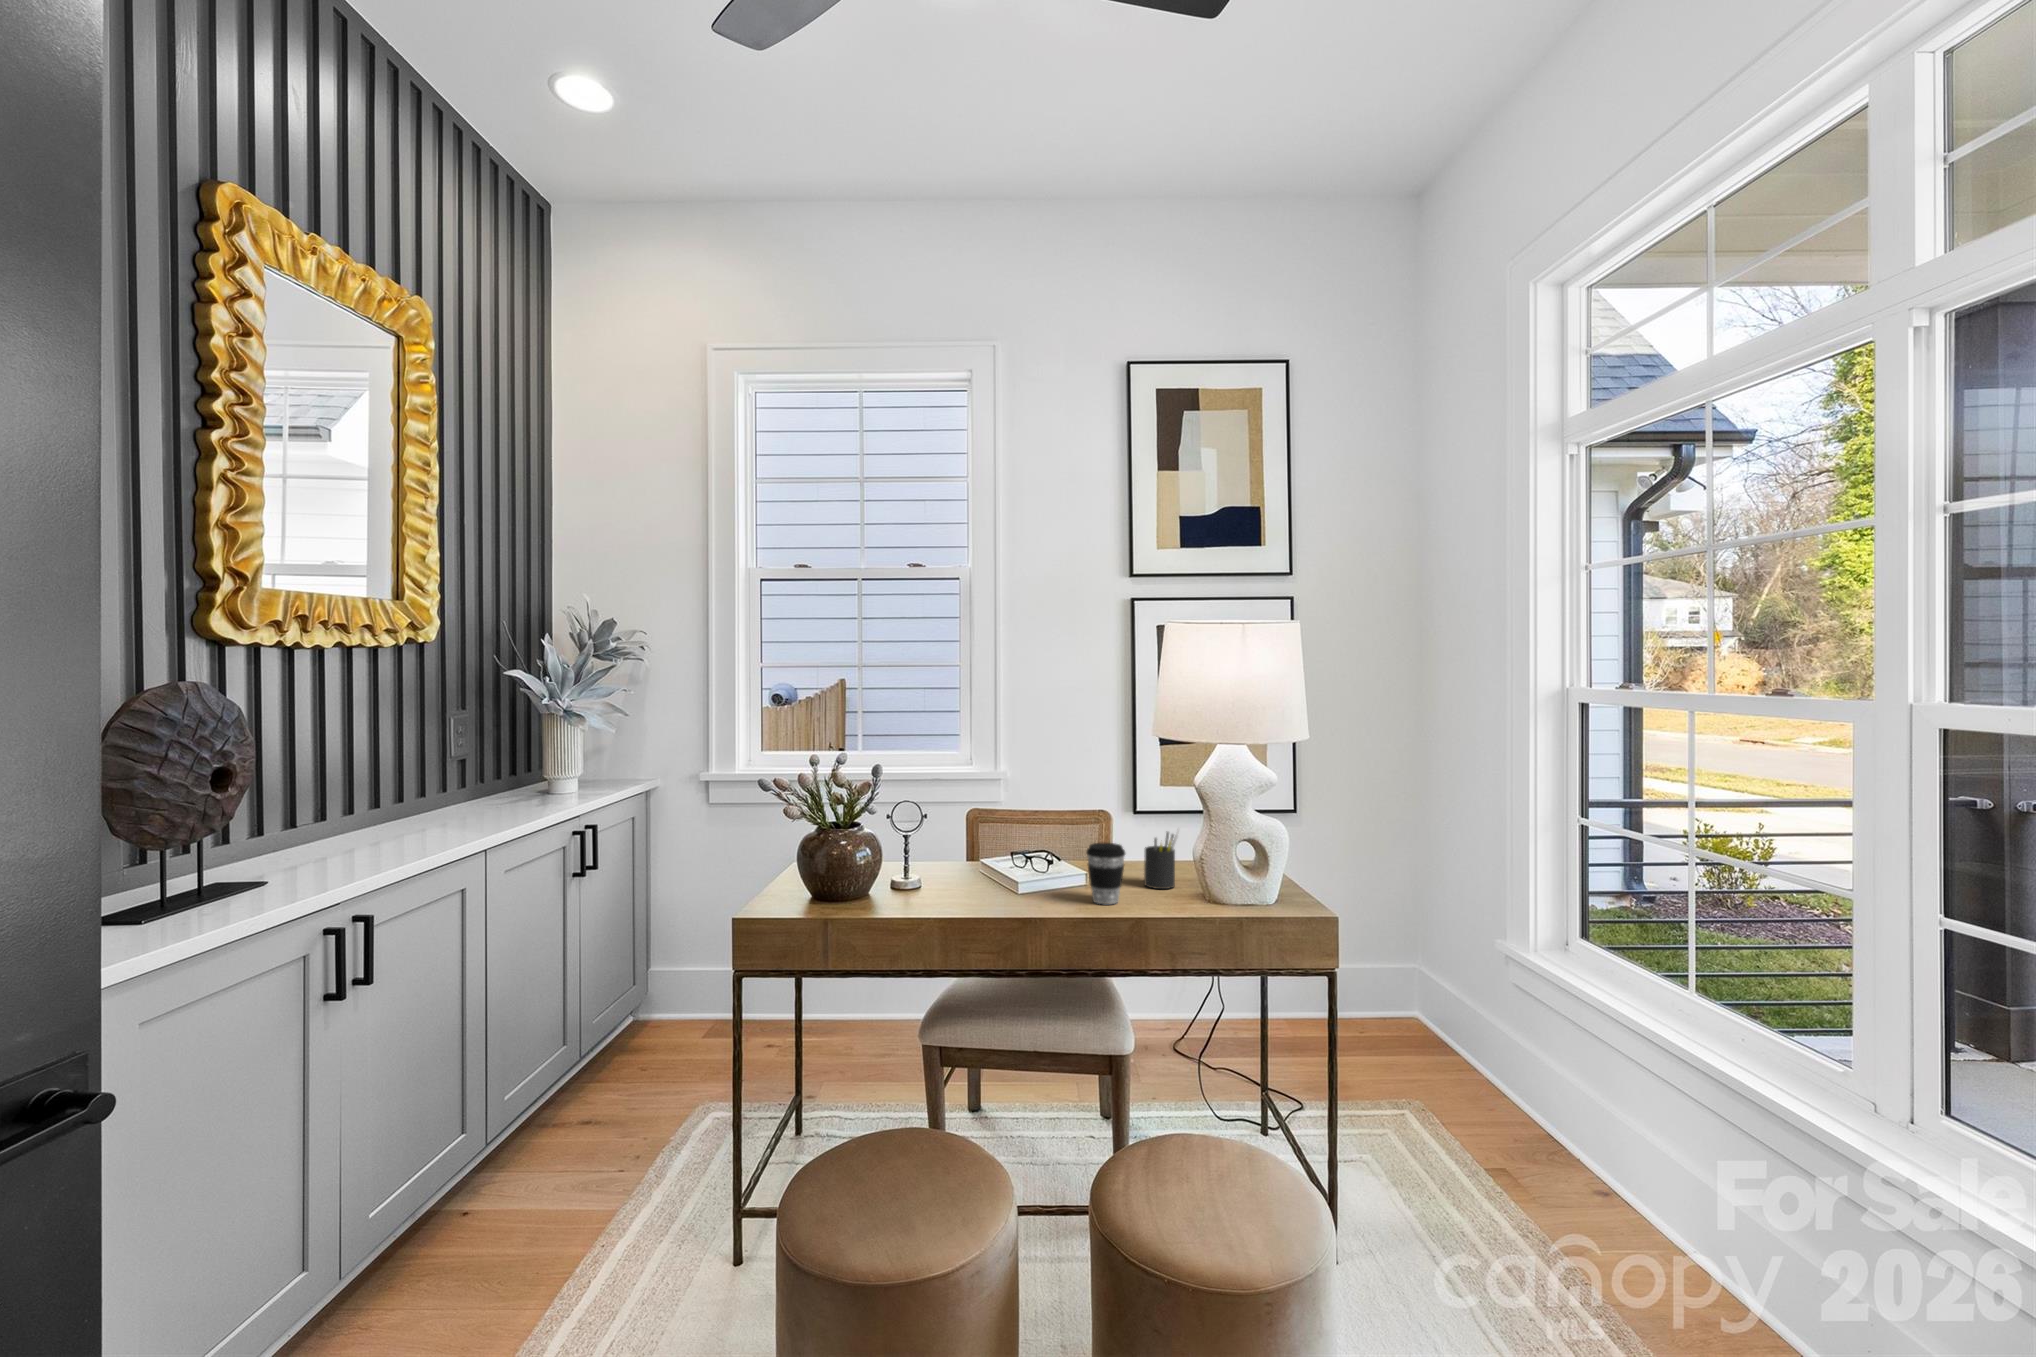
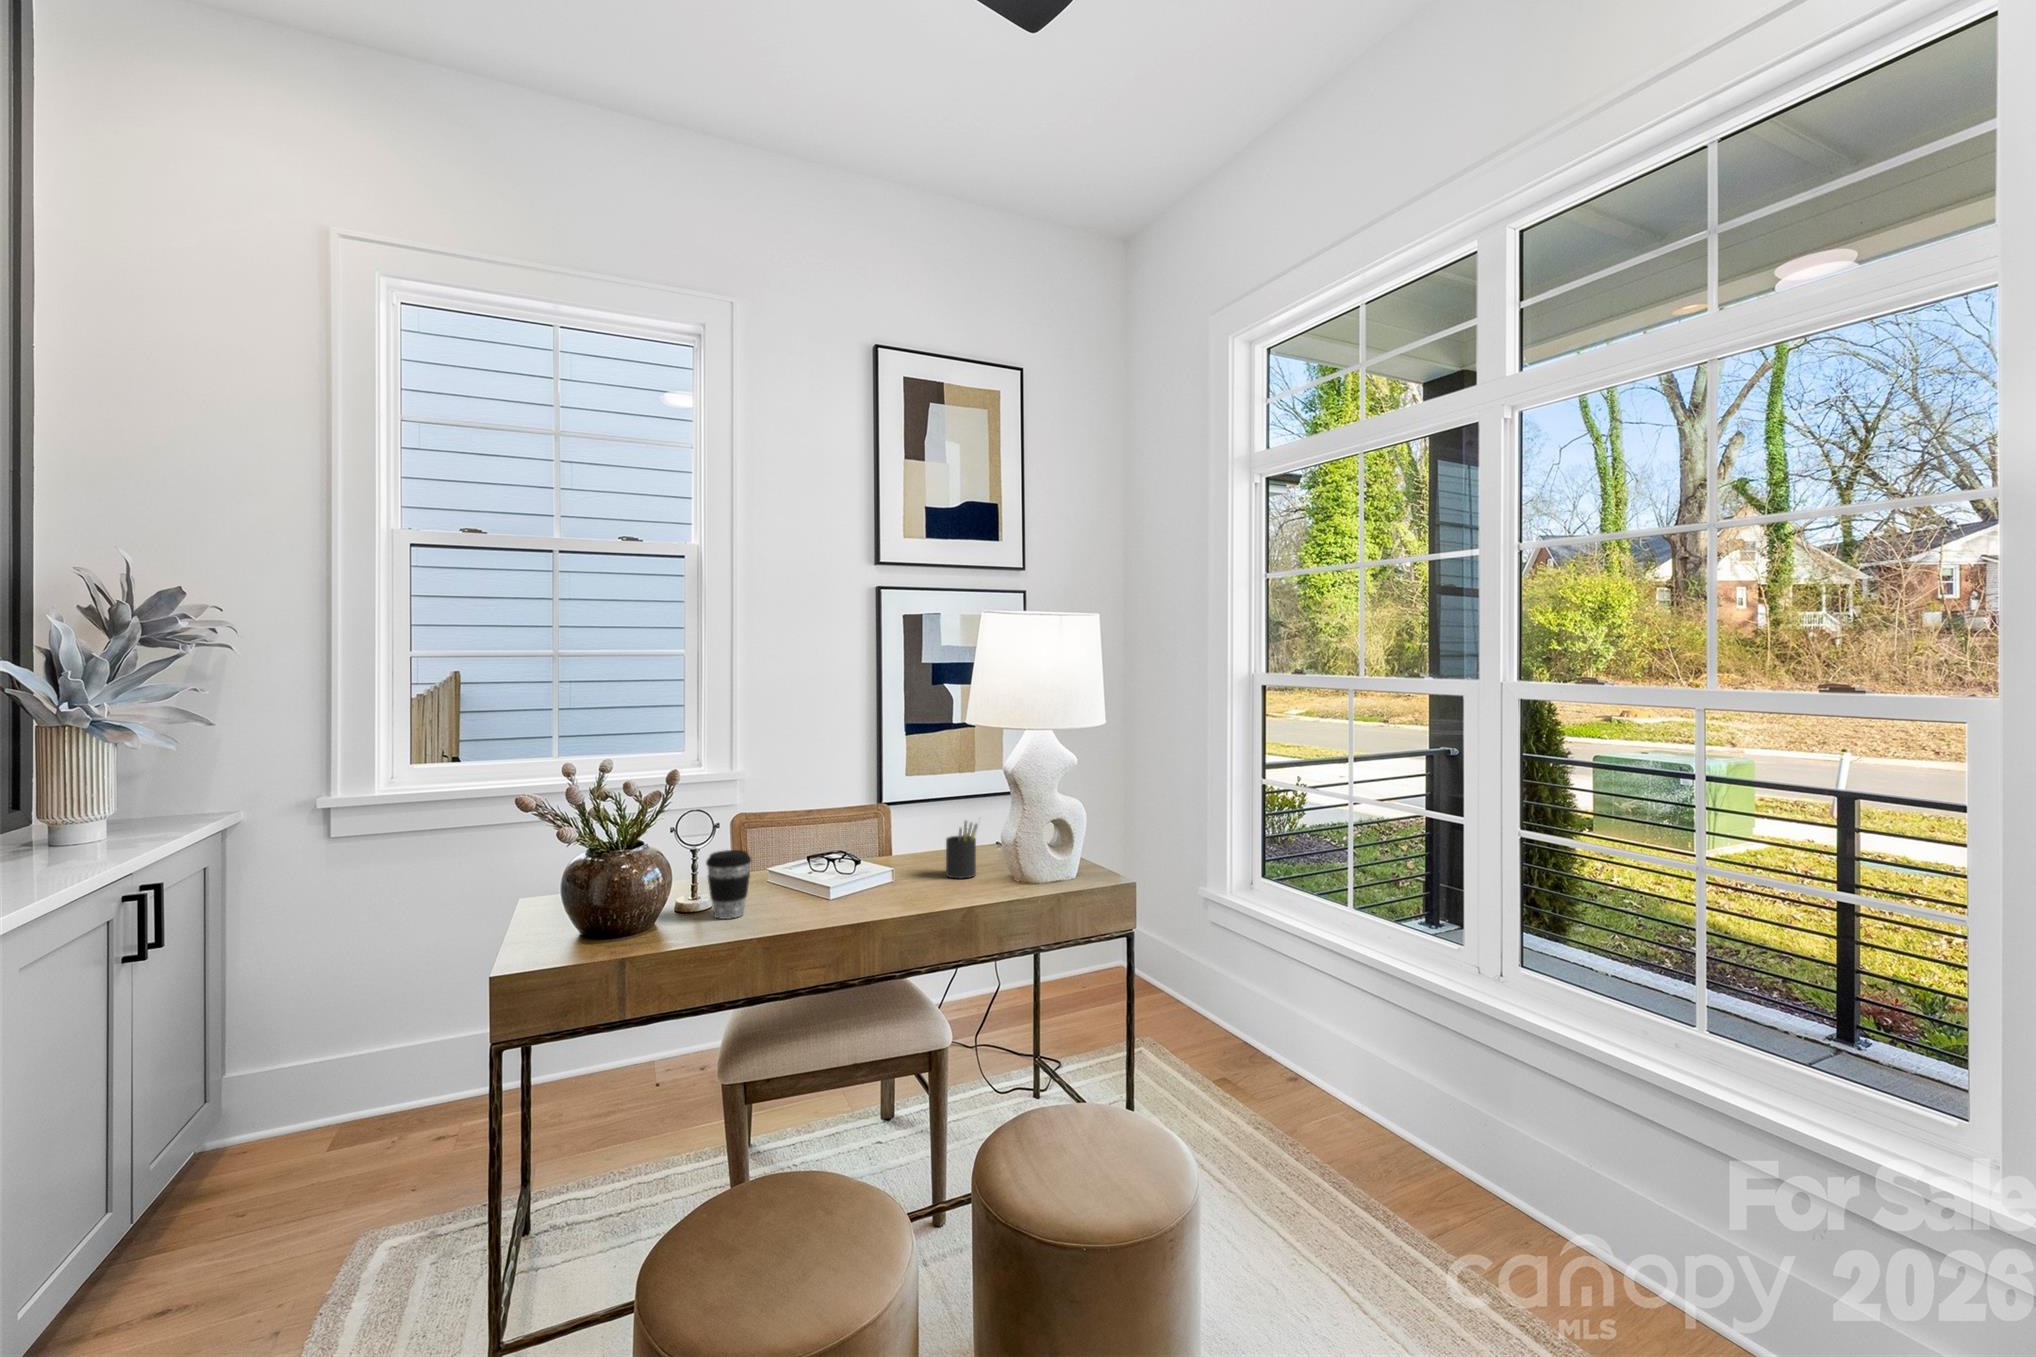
coffee cup: present [1086,843,1125,904] -> present [706,850,751,919]

